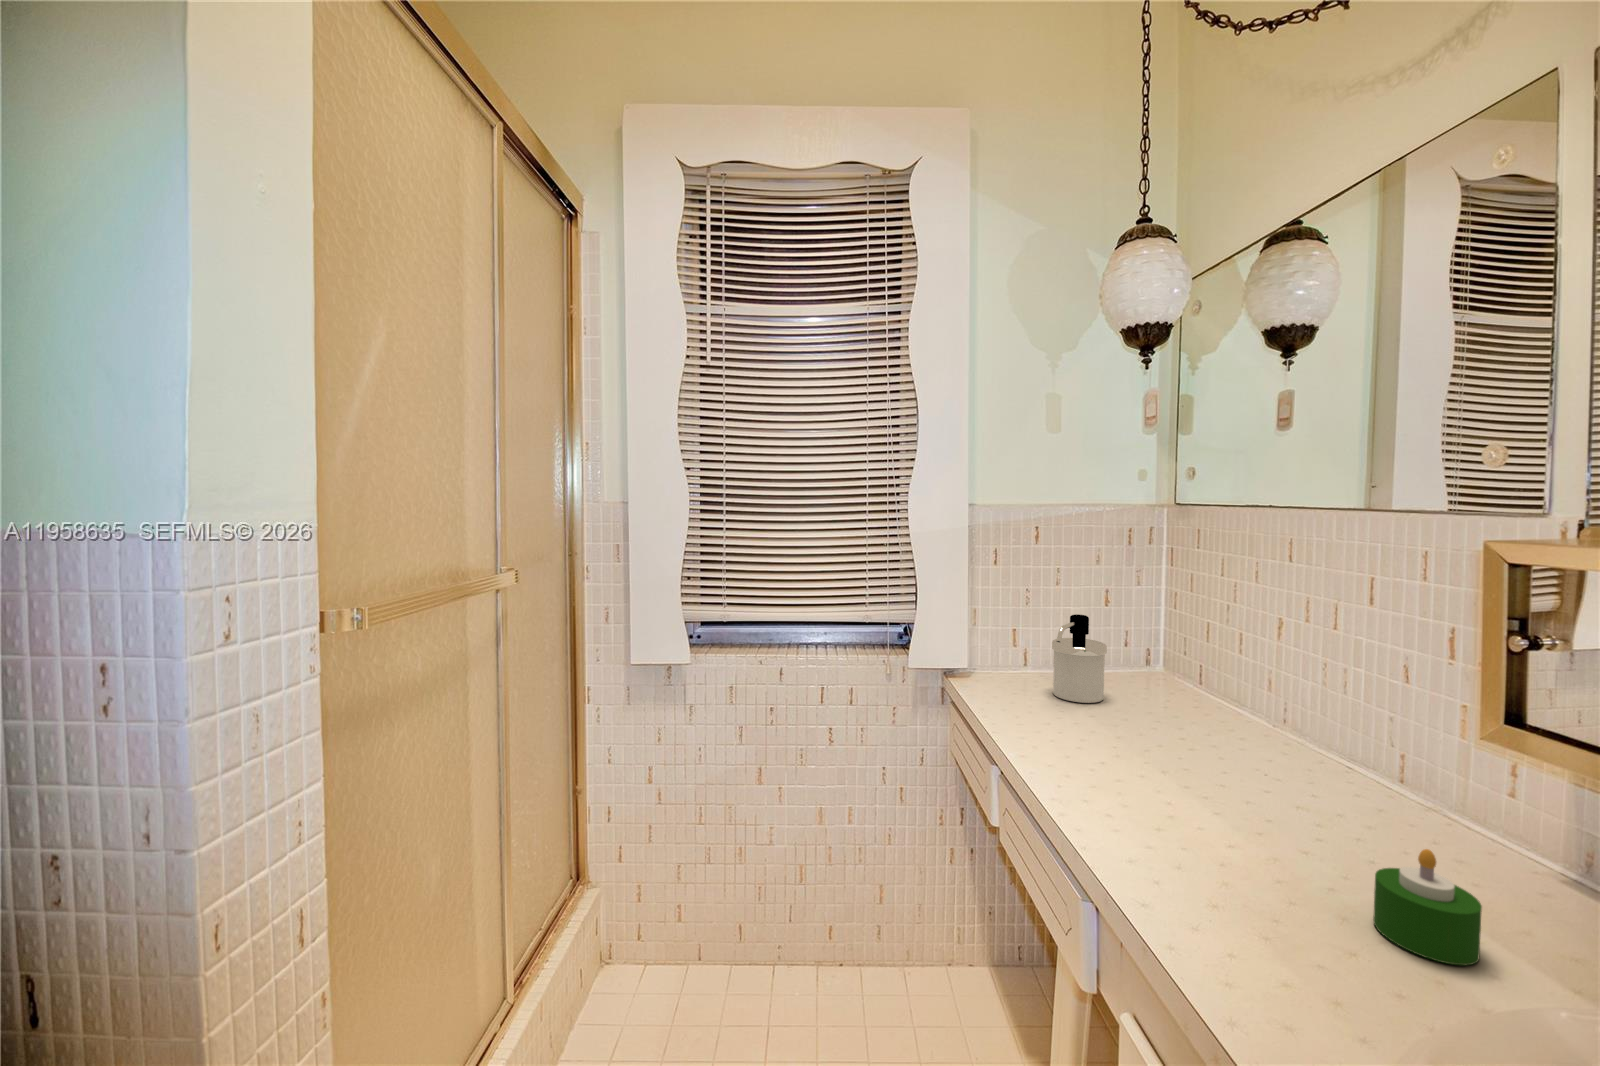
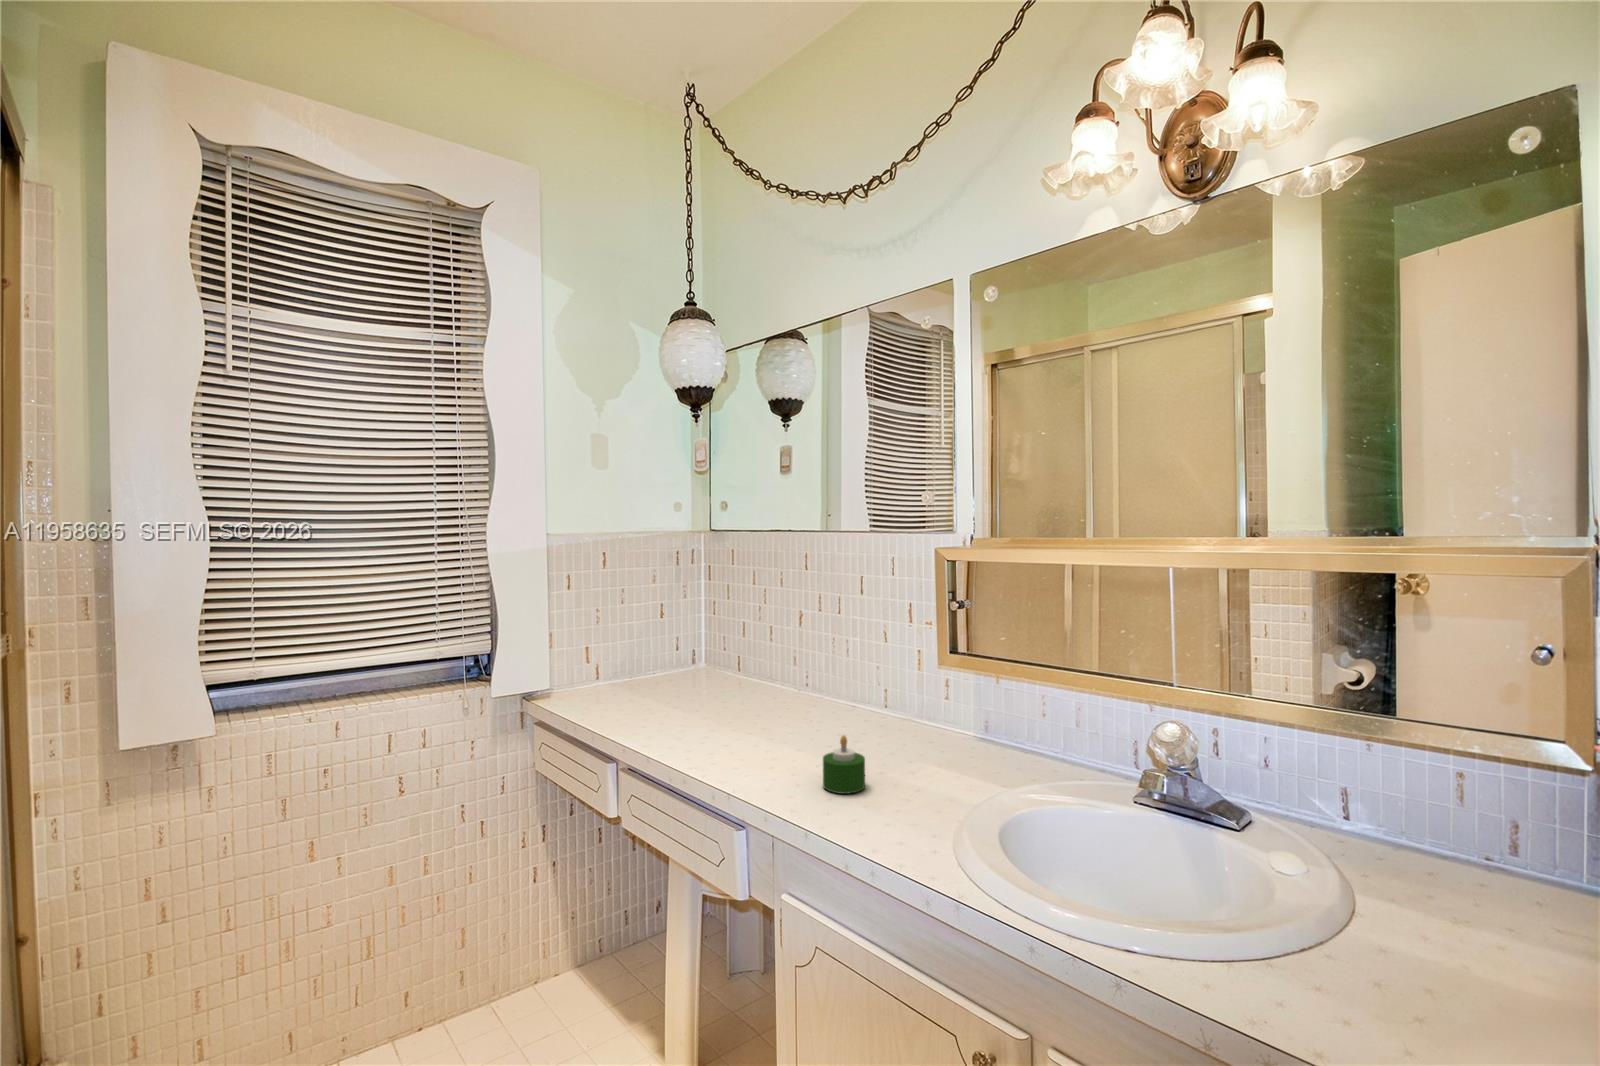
soap dispenser: present [1052,614,1107,703] -> none [625,628,669,703]

